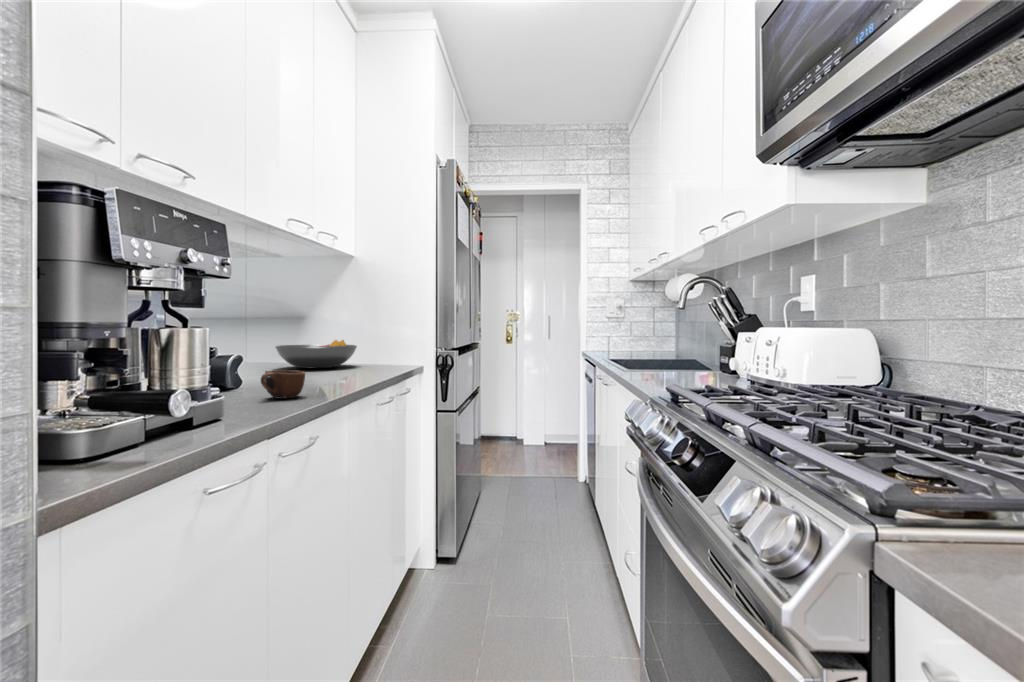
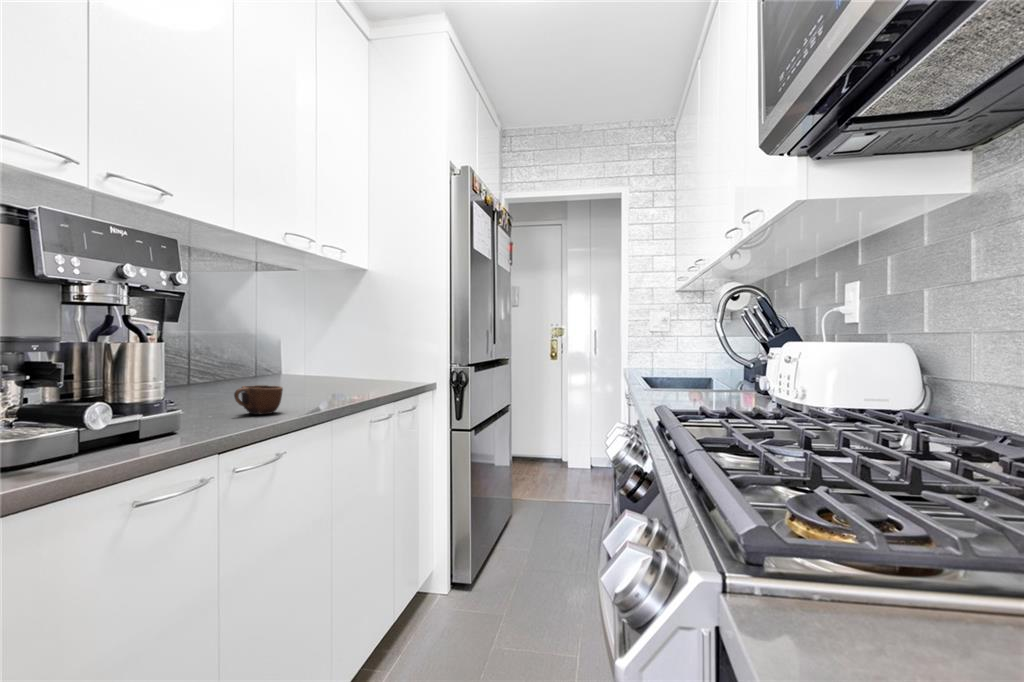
fruit bowl: present [276,340,357,369] -> none [284,355,368,384]

